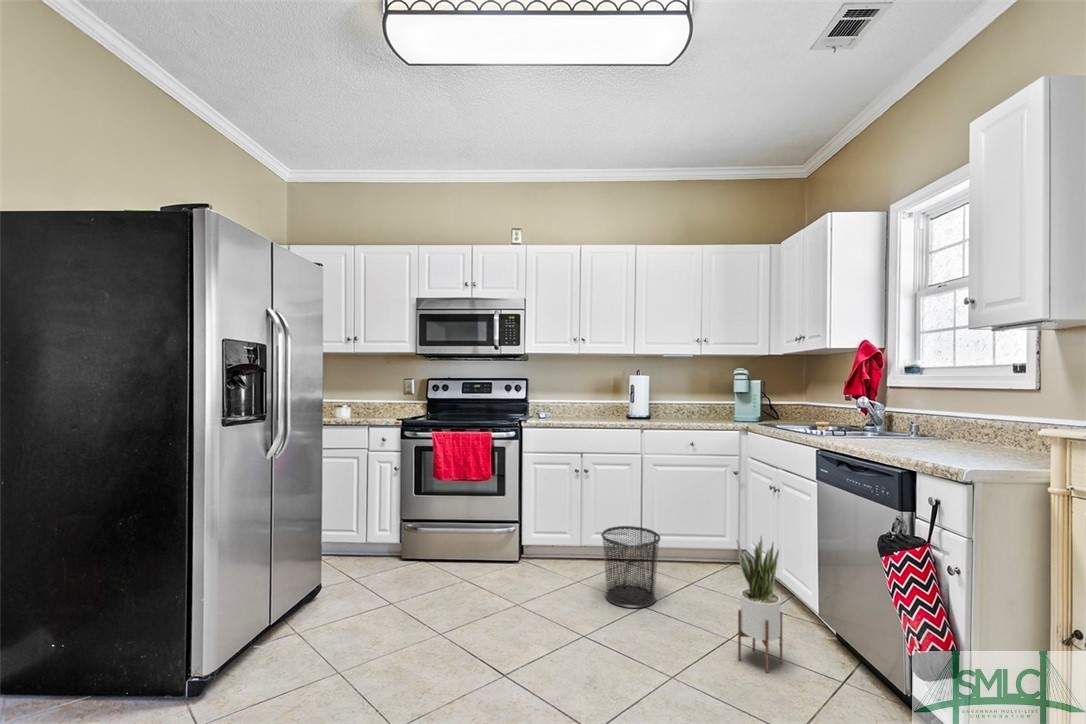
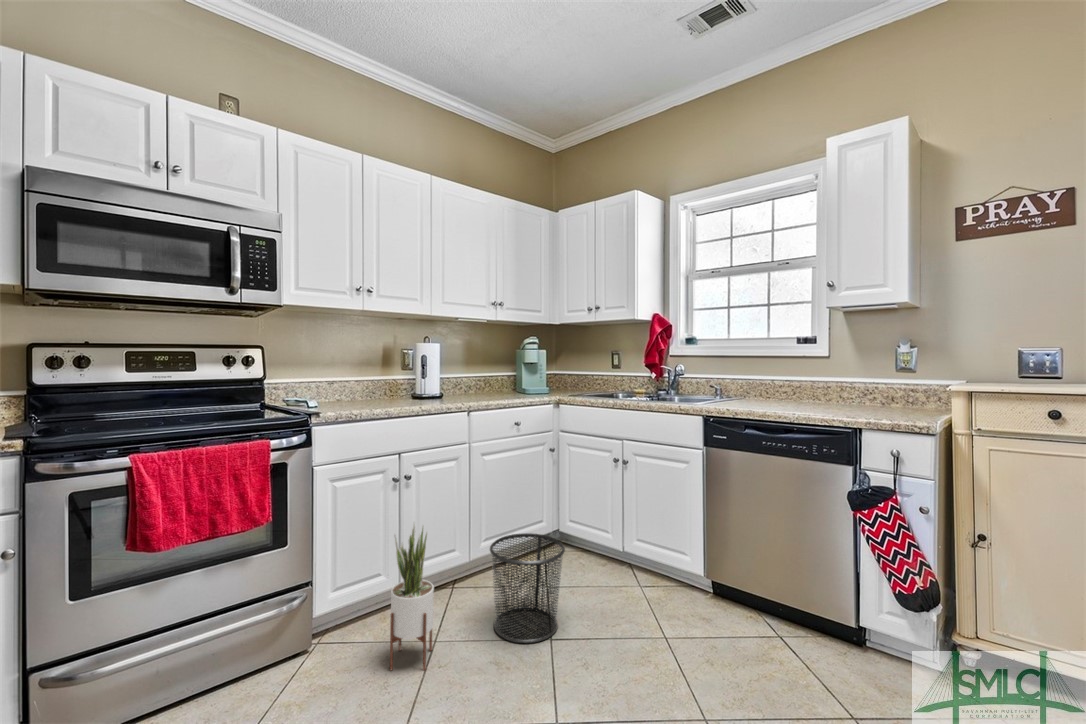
potted plant: present [736,536,782,673] -> present [390,523,434,670]

